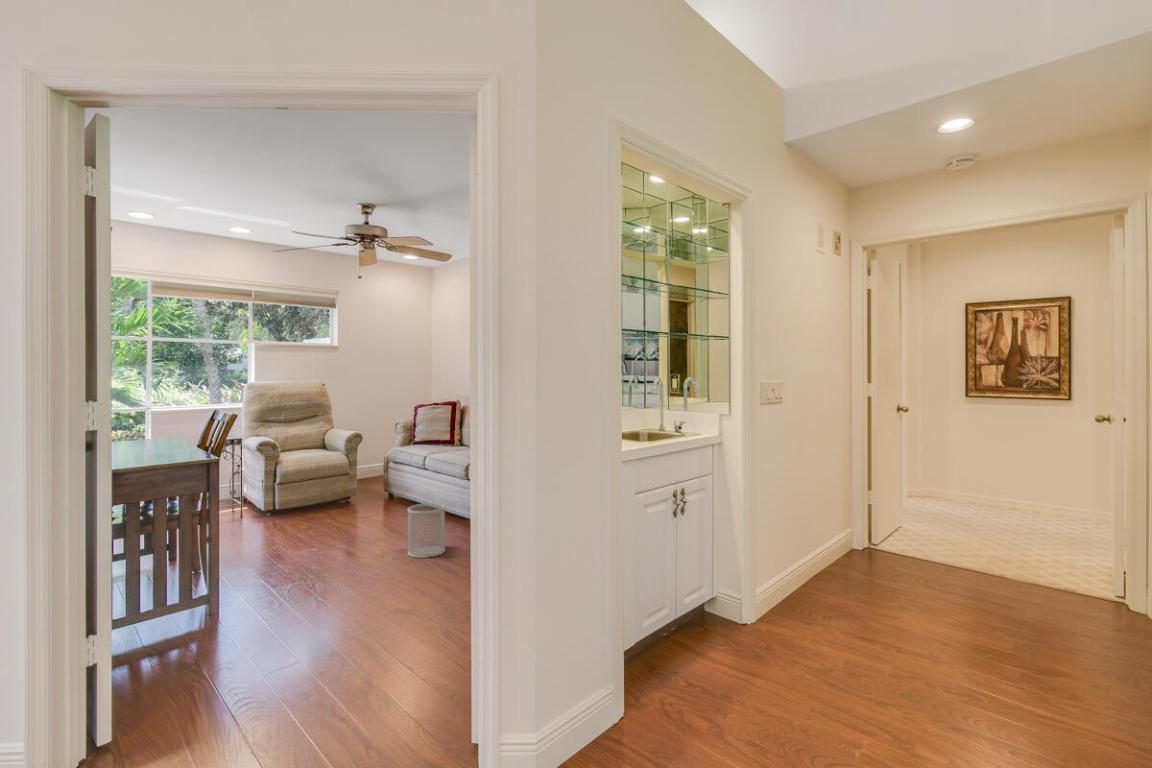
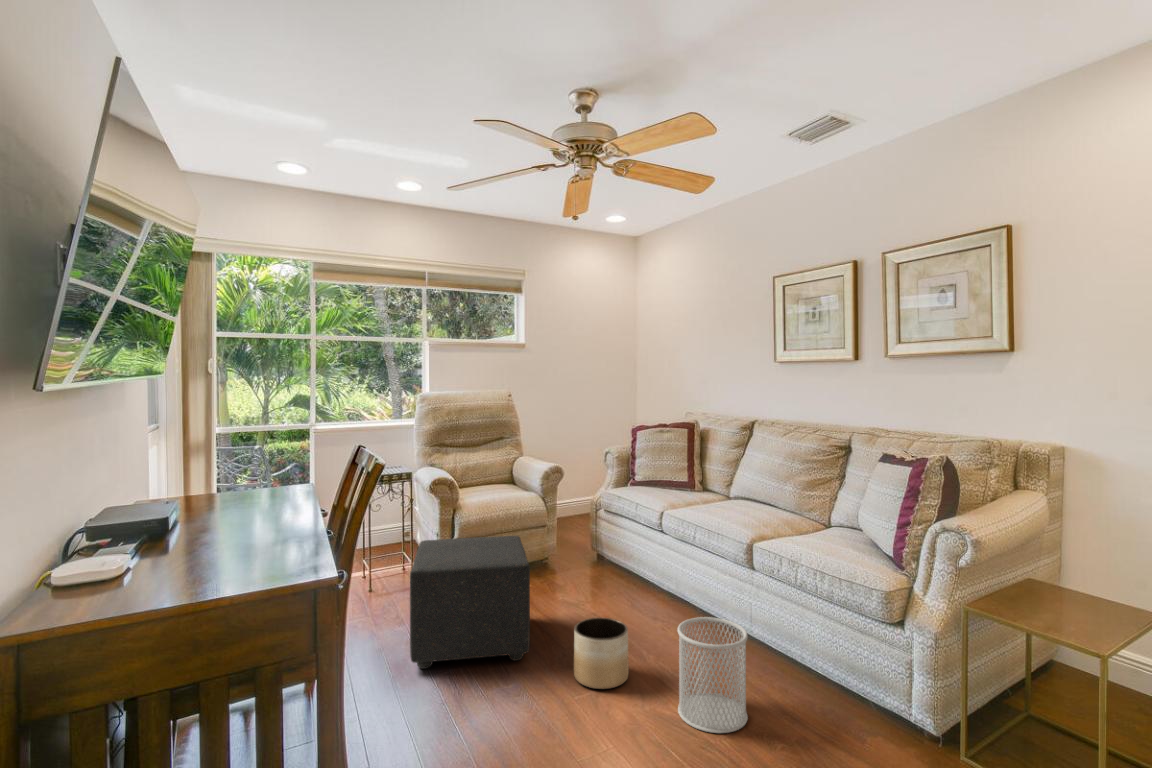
ottoman: none [243,473,325,552] -> present [410,536,530,669]
planter: none [351,513,385,549] -> present [574,618,629,689]

